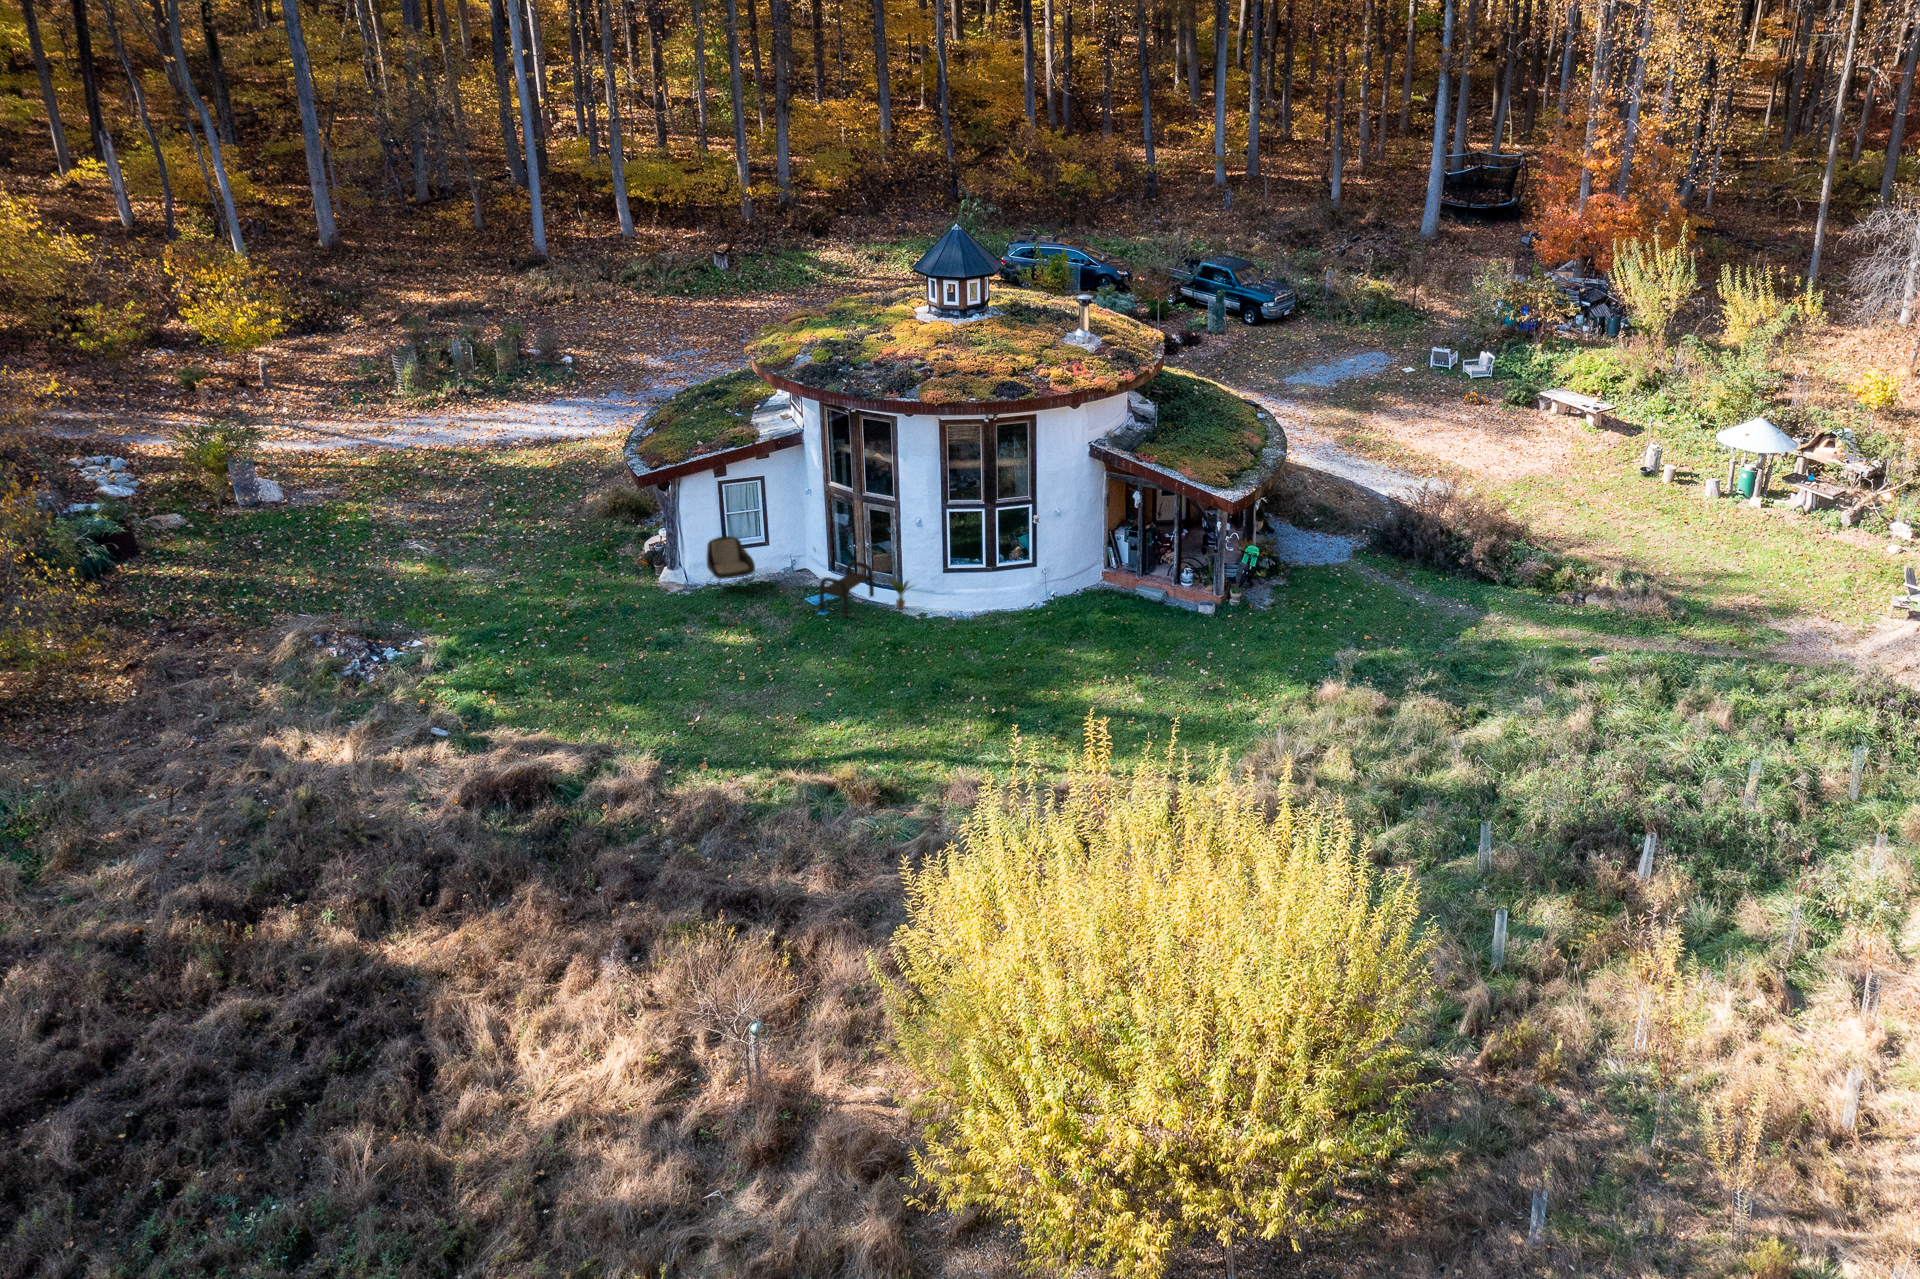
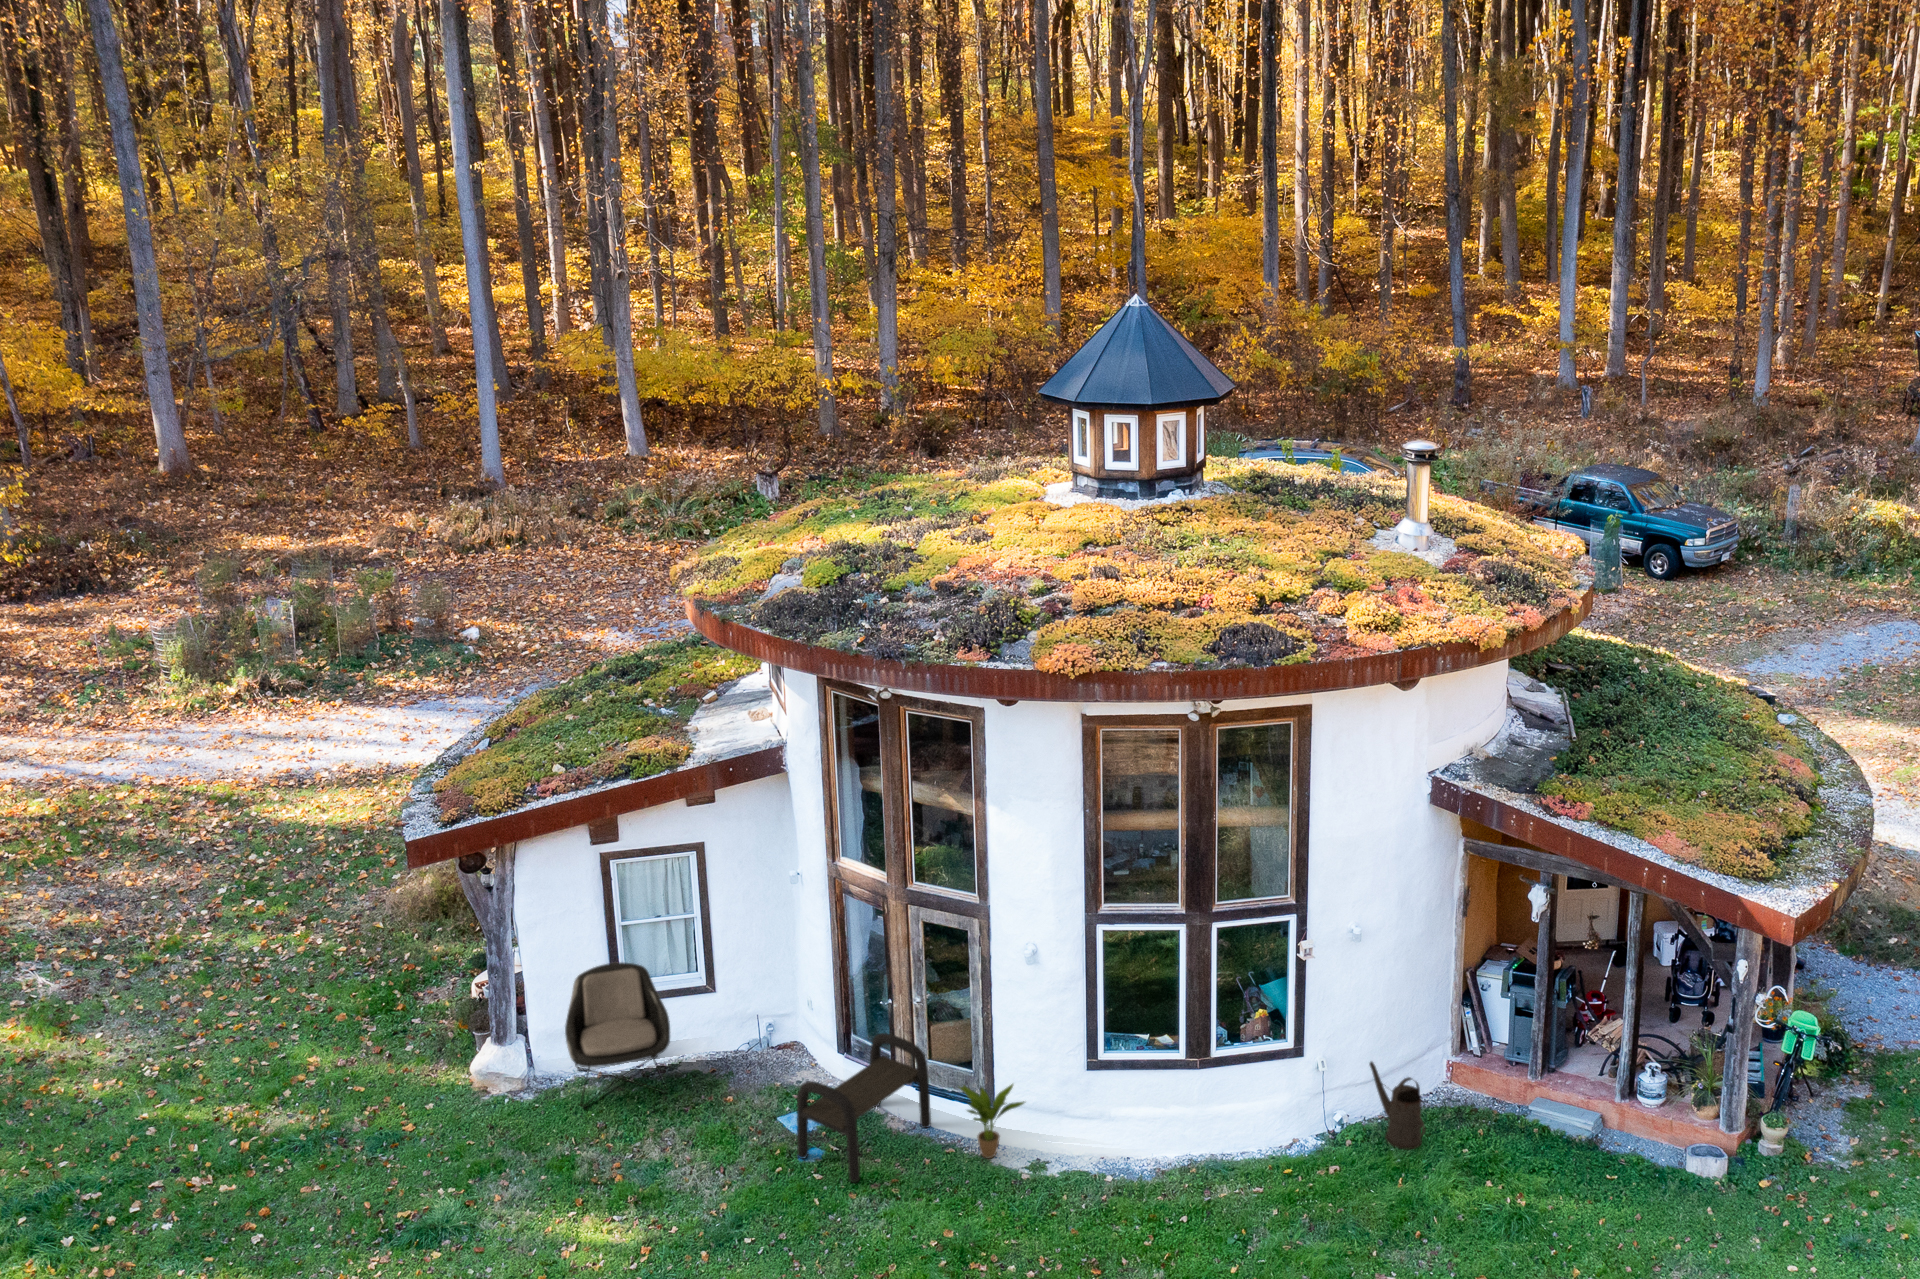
watering can: none [1059,567,1080,600] -> present [1370,1062,1425,1150]

